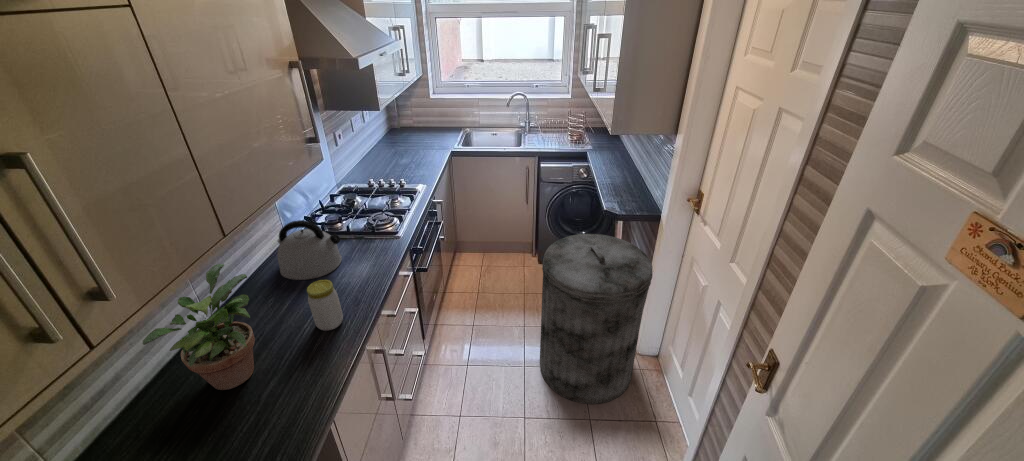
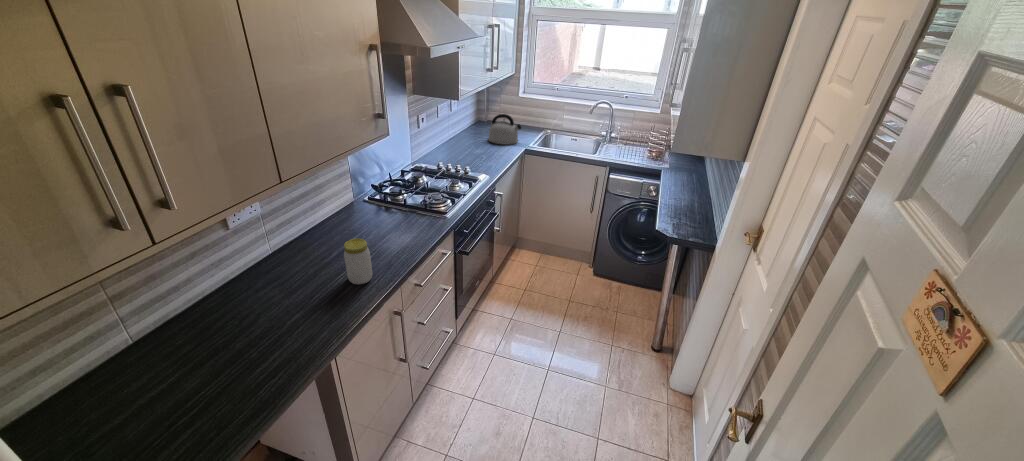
kettle: present [277,220,342,280] -> present [488,114,521,145]
trash can: present [540,234,652,404] -> none [562,249,693,426]
potted plant: present [143,264,255,390] -> none [207,207,297,313]

